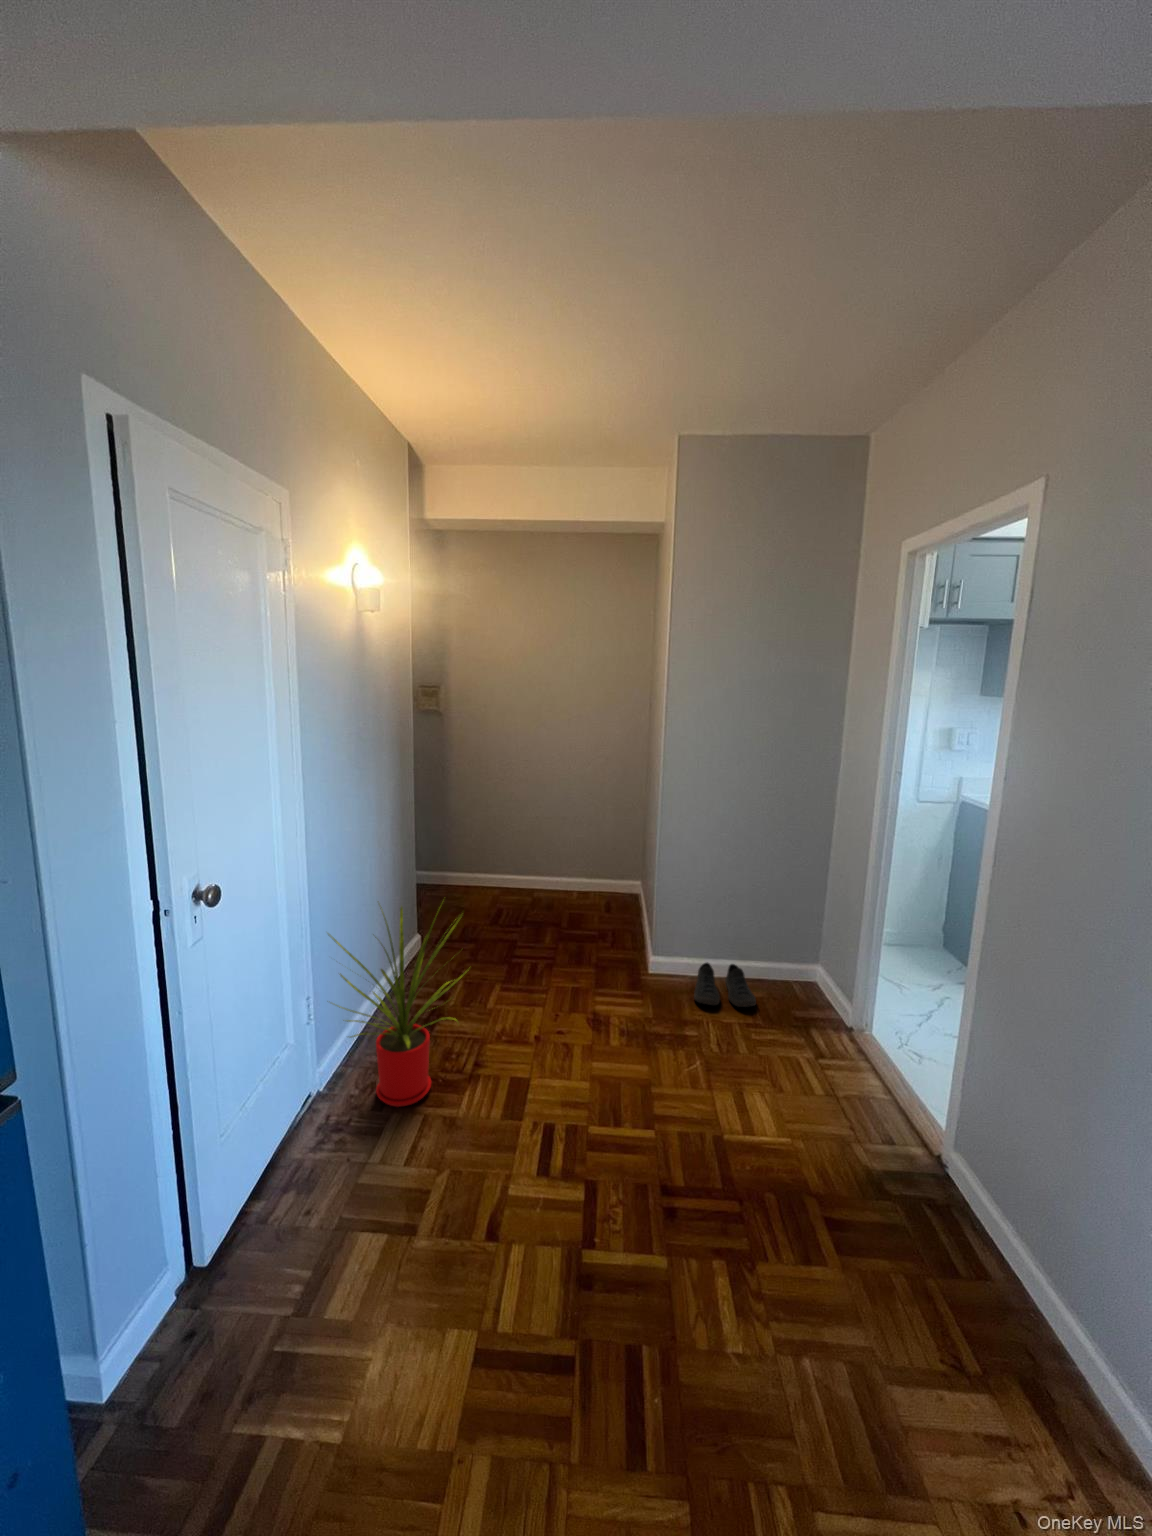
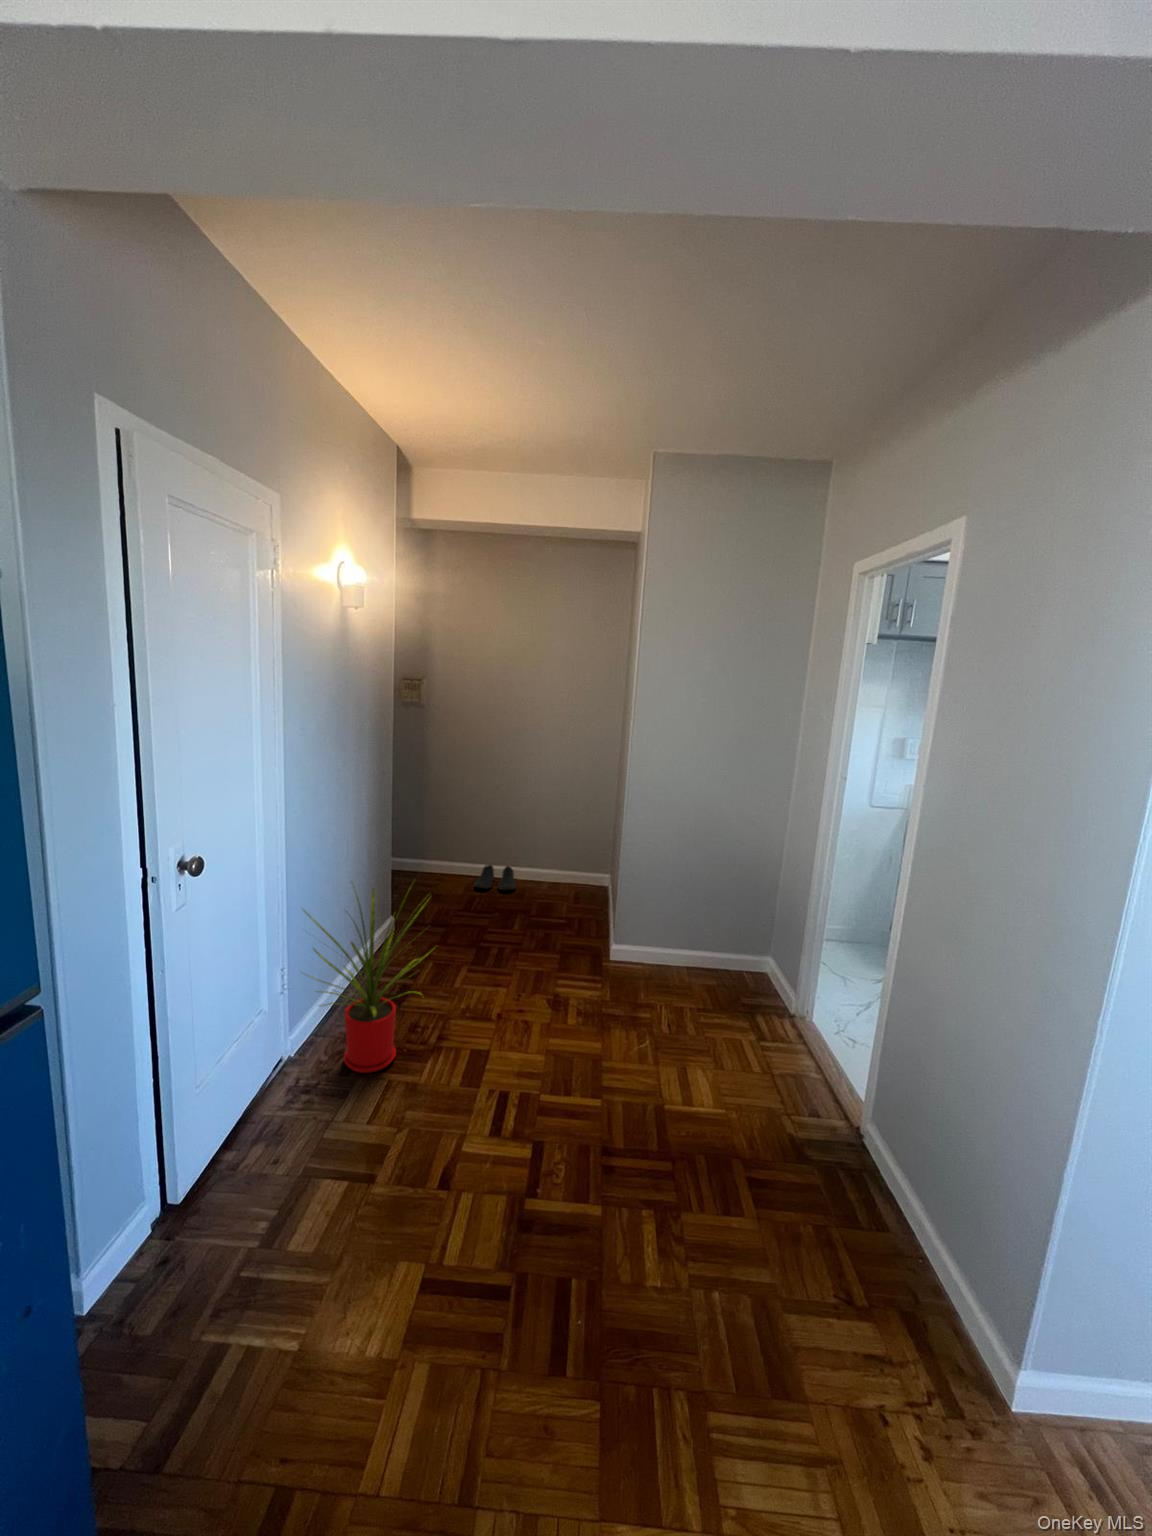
shoe: present [694,962,756,1007] -> present [474,865,515,890]

